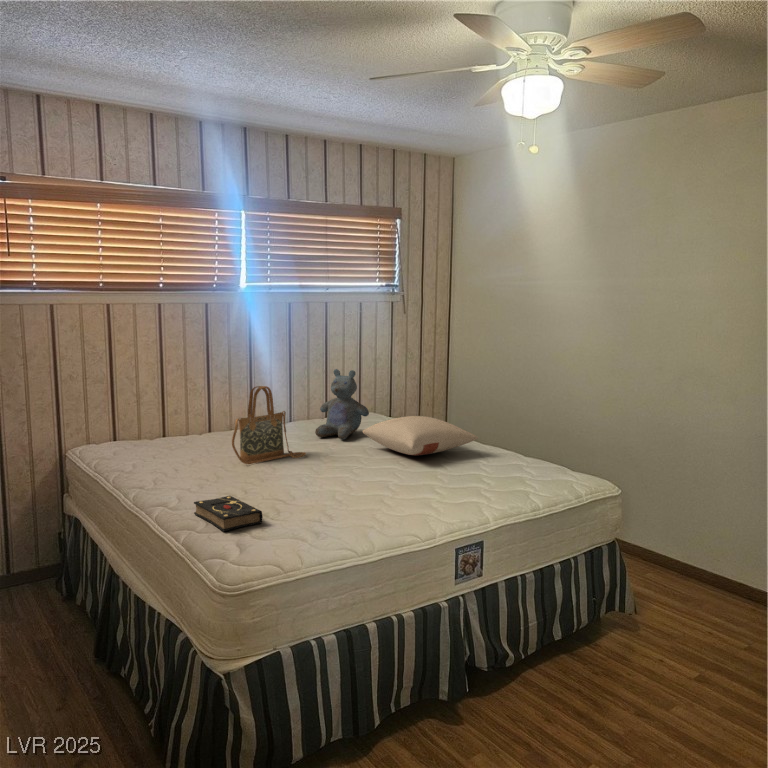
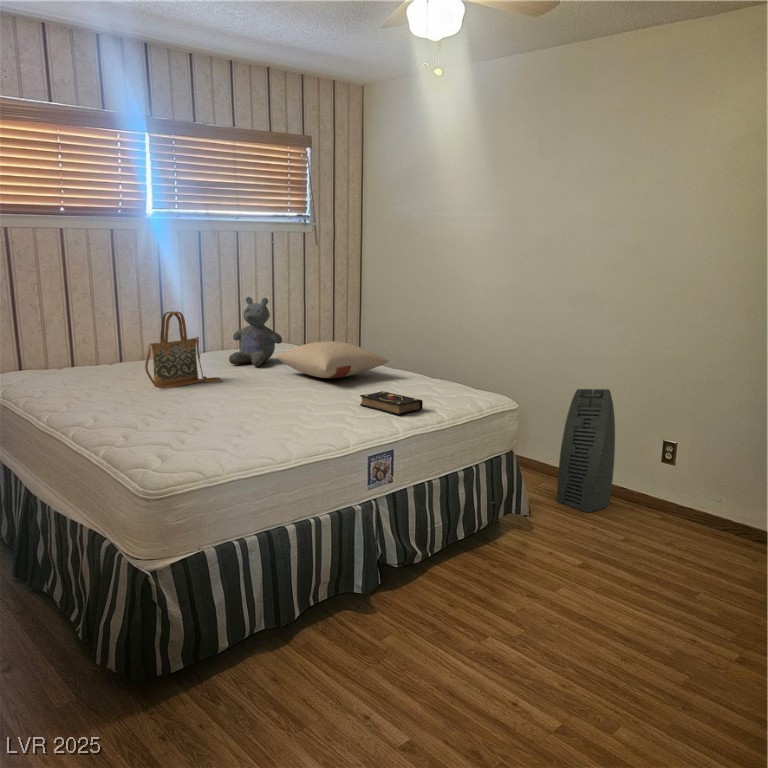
air purifier: none [662,471,727,608] -> present [557,389,615,512]
book: present [194,496,263,531] -> present [360,391,423,415]

